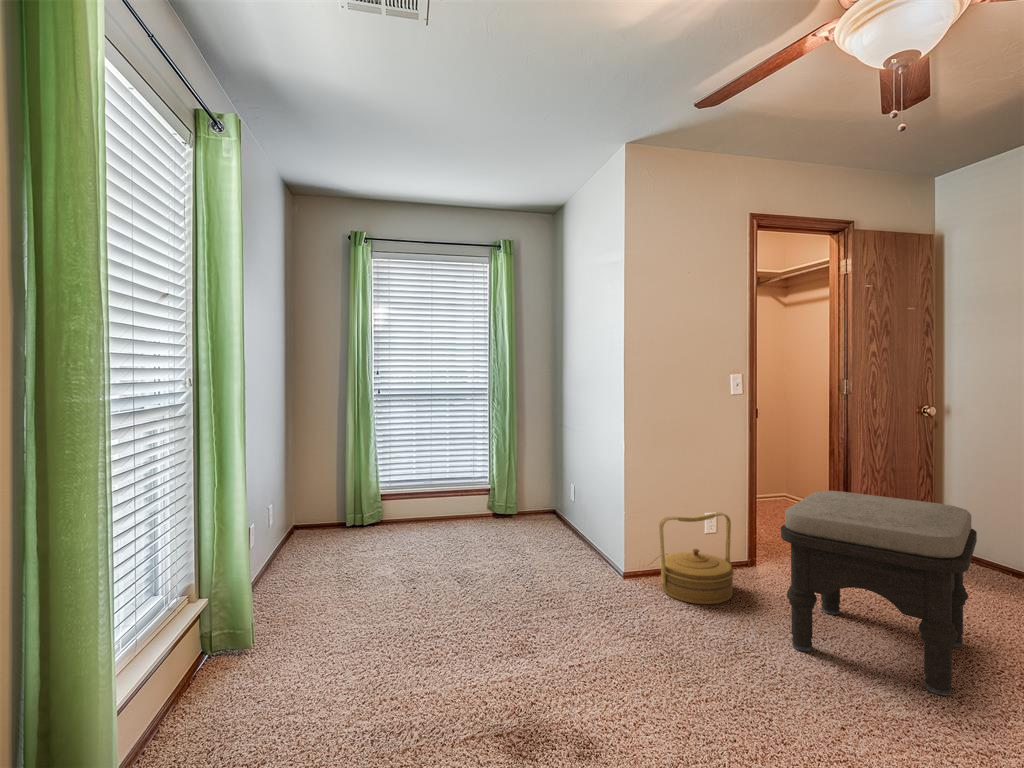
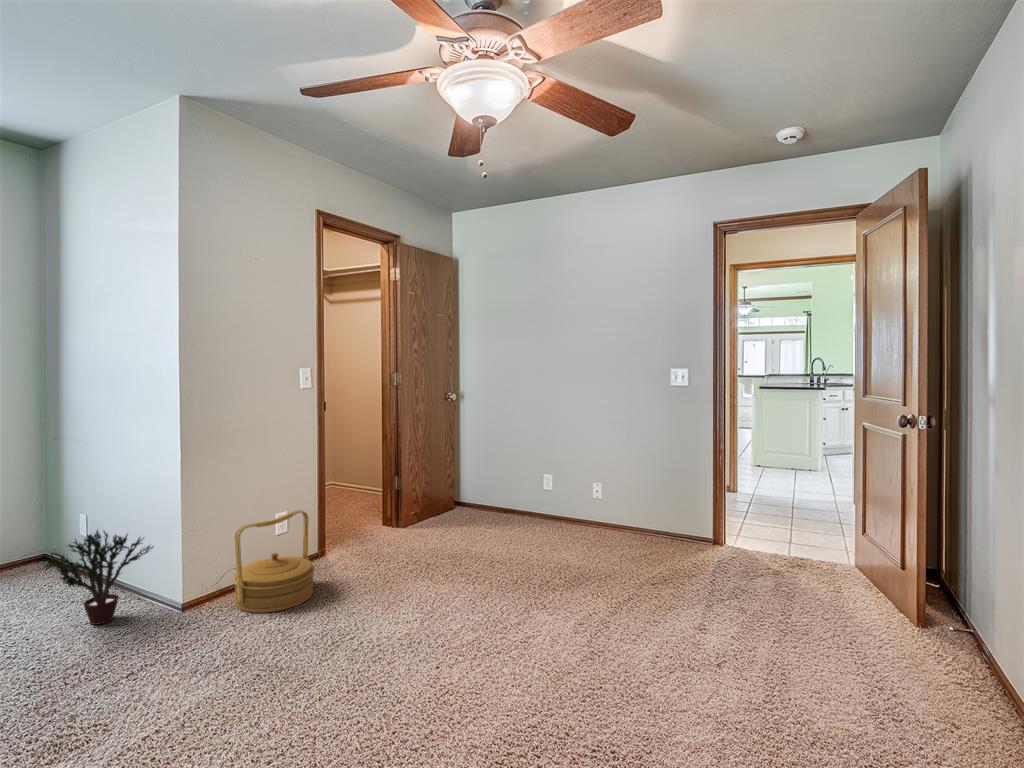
ottoman: present [781,491,977,696] -> none [368,471,502,620]
potted plant: none [535,498,604,571] -> present [45,530,153,625]

